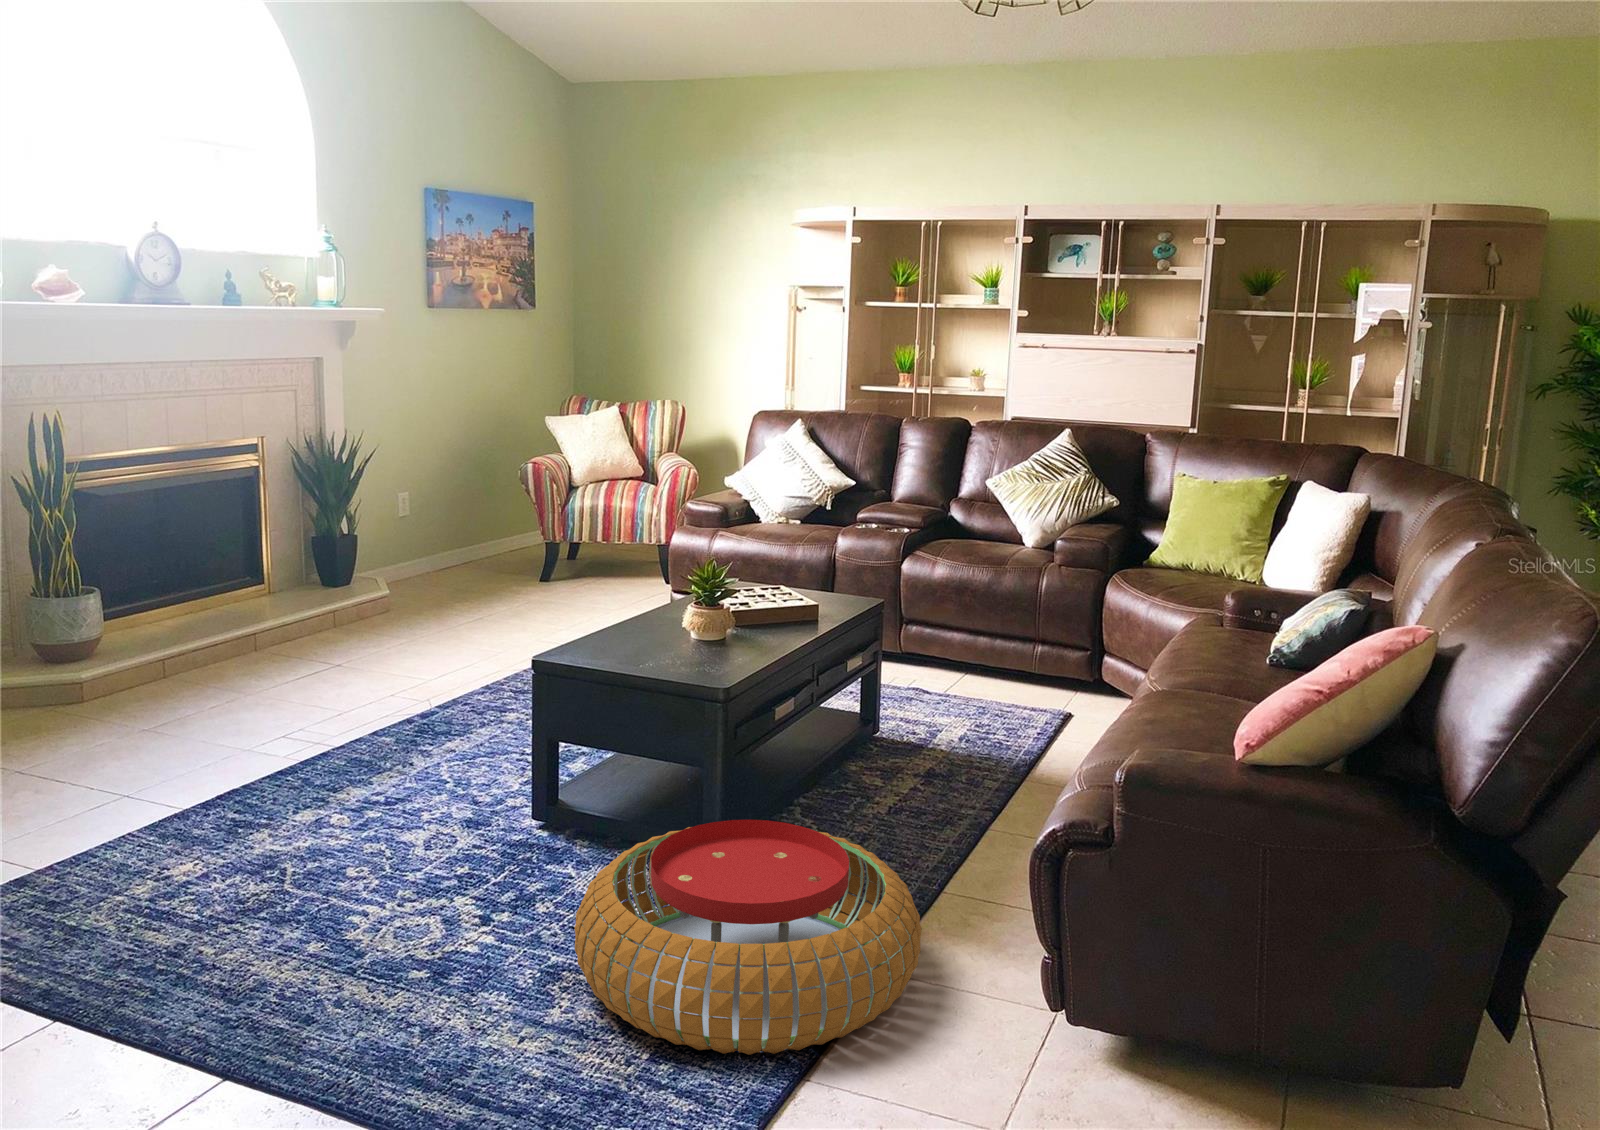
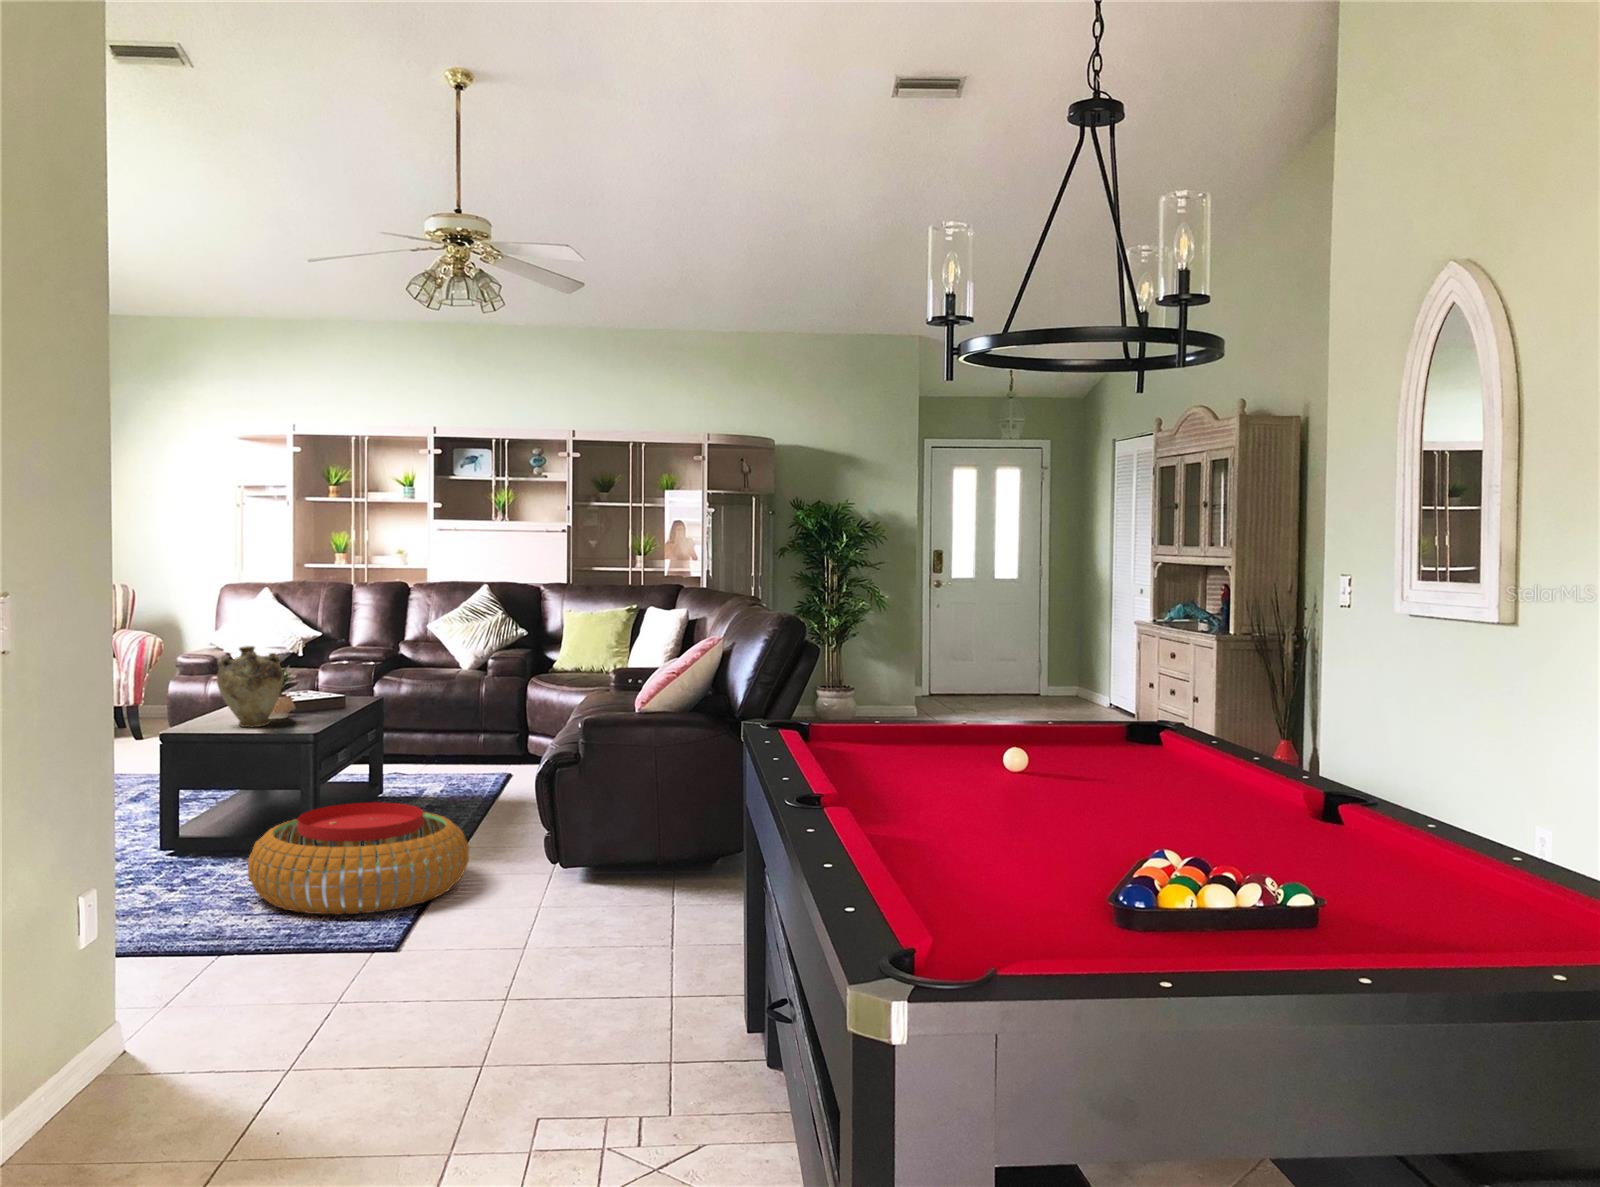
vase: none [615,538,707,658] -> present [217,646,284,727]

